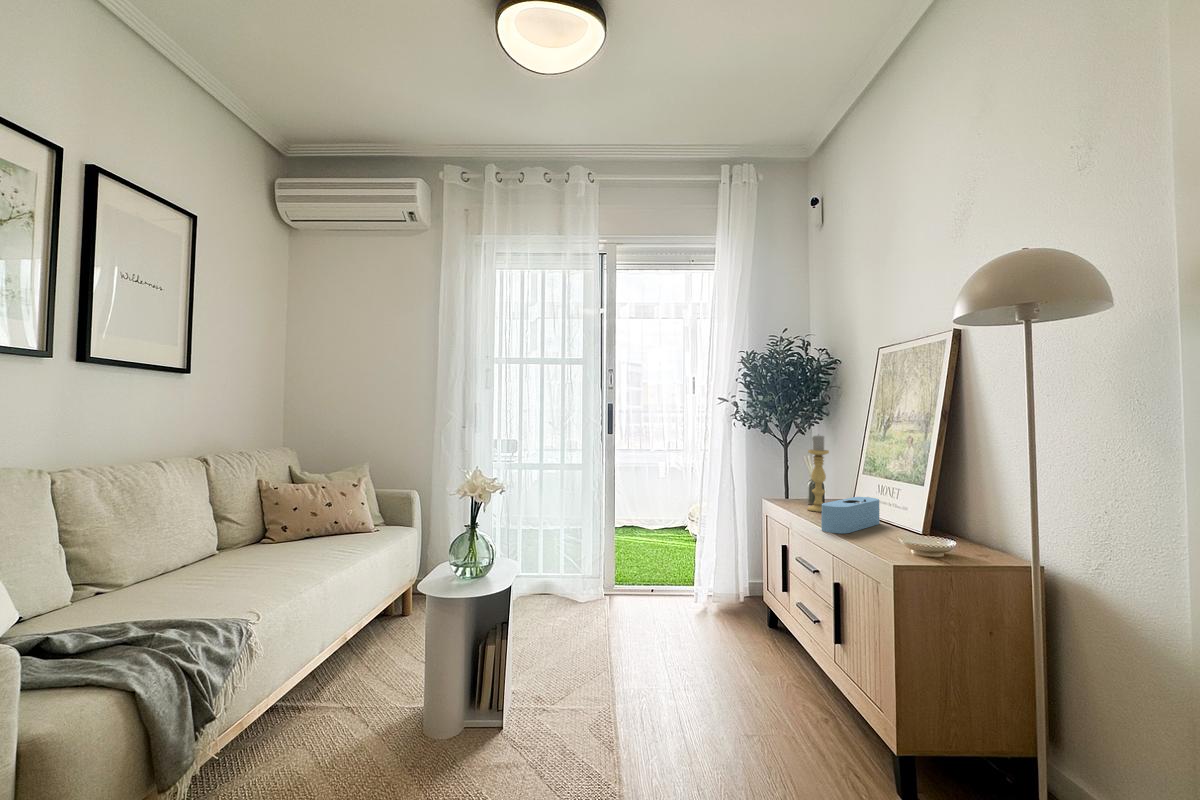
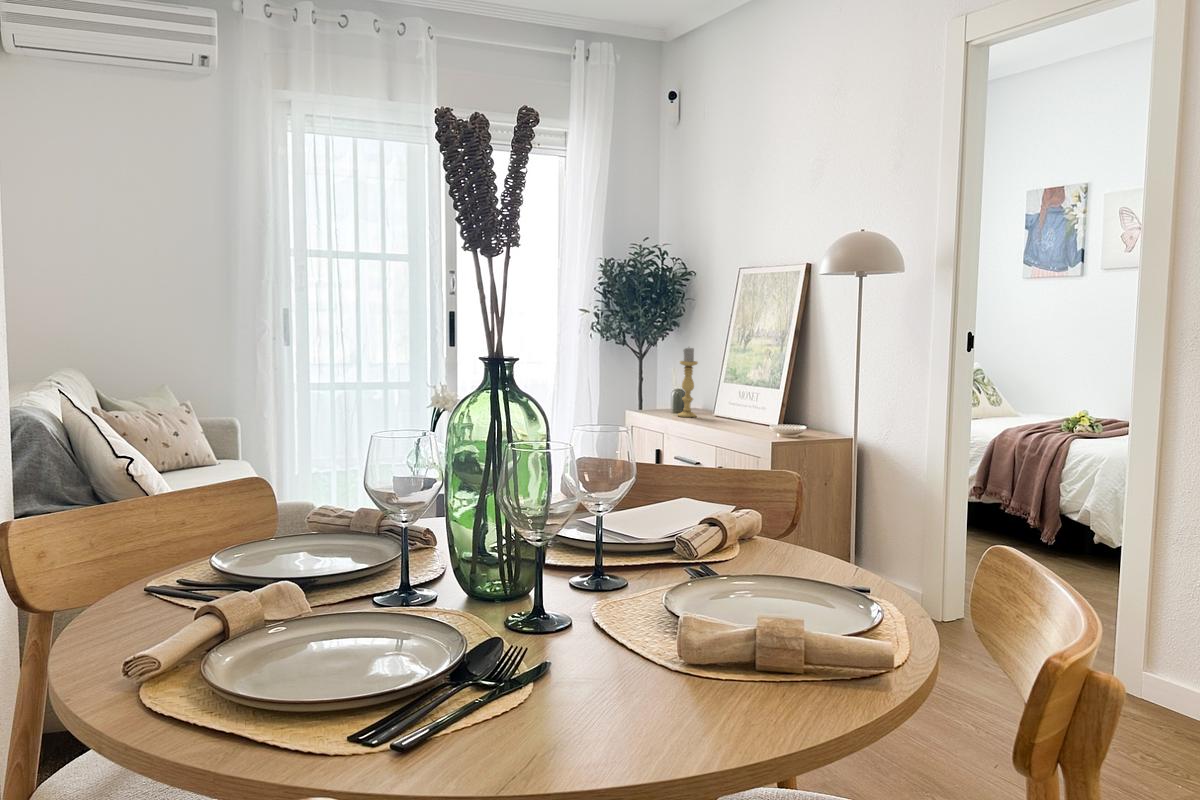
speaker: present [821,497,880,533] -> none [707,401,744,429]

